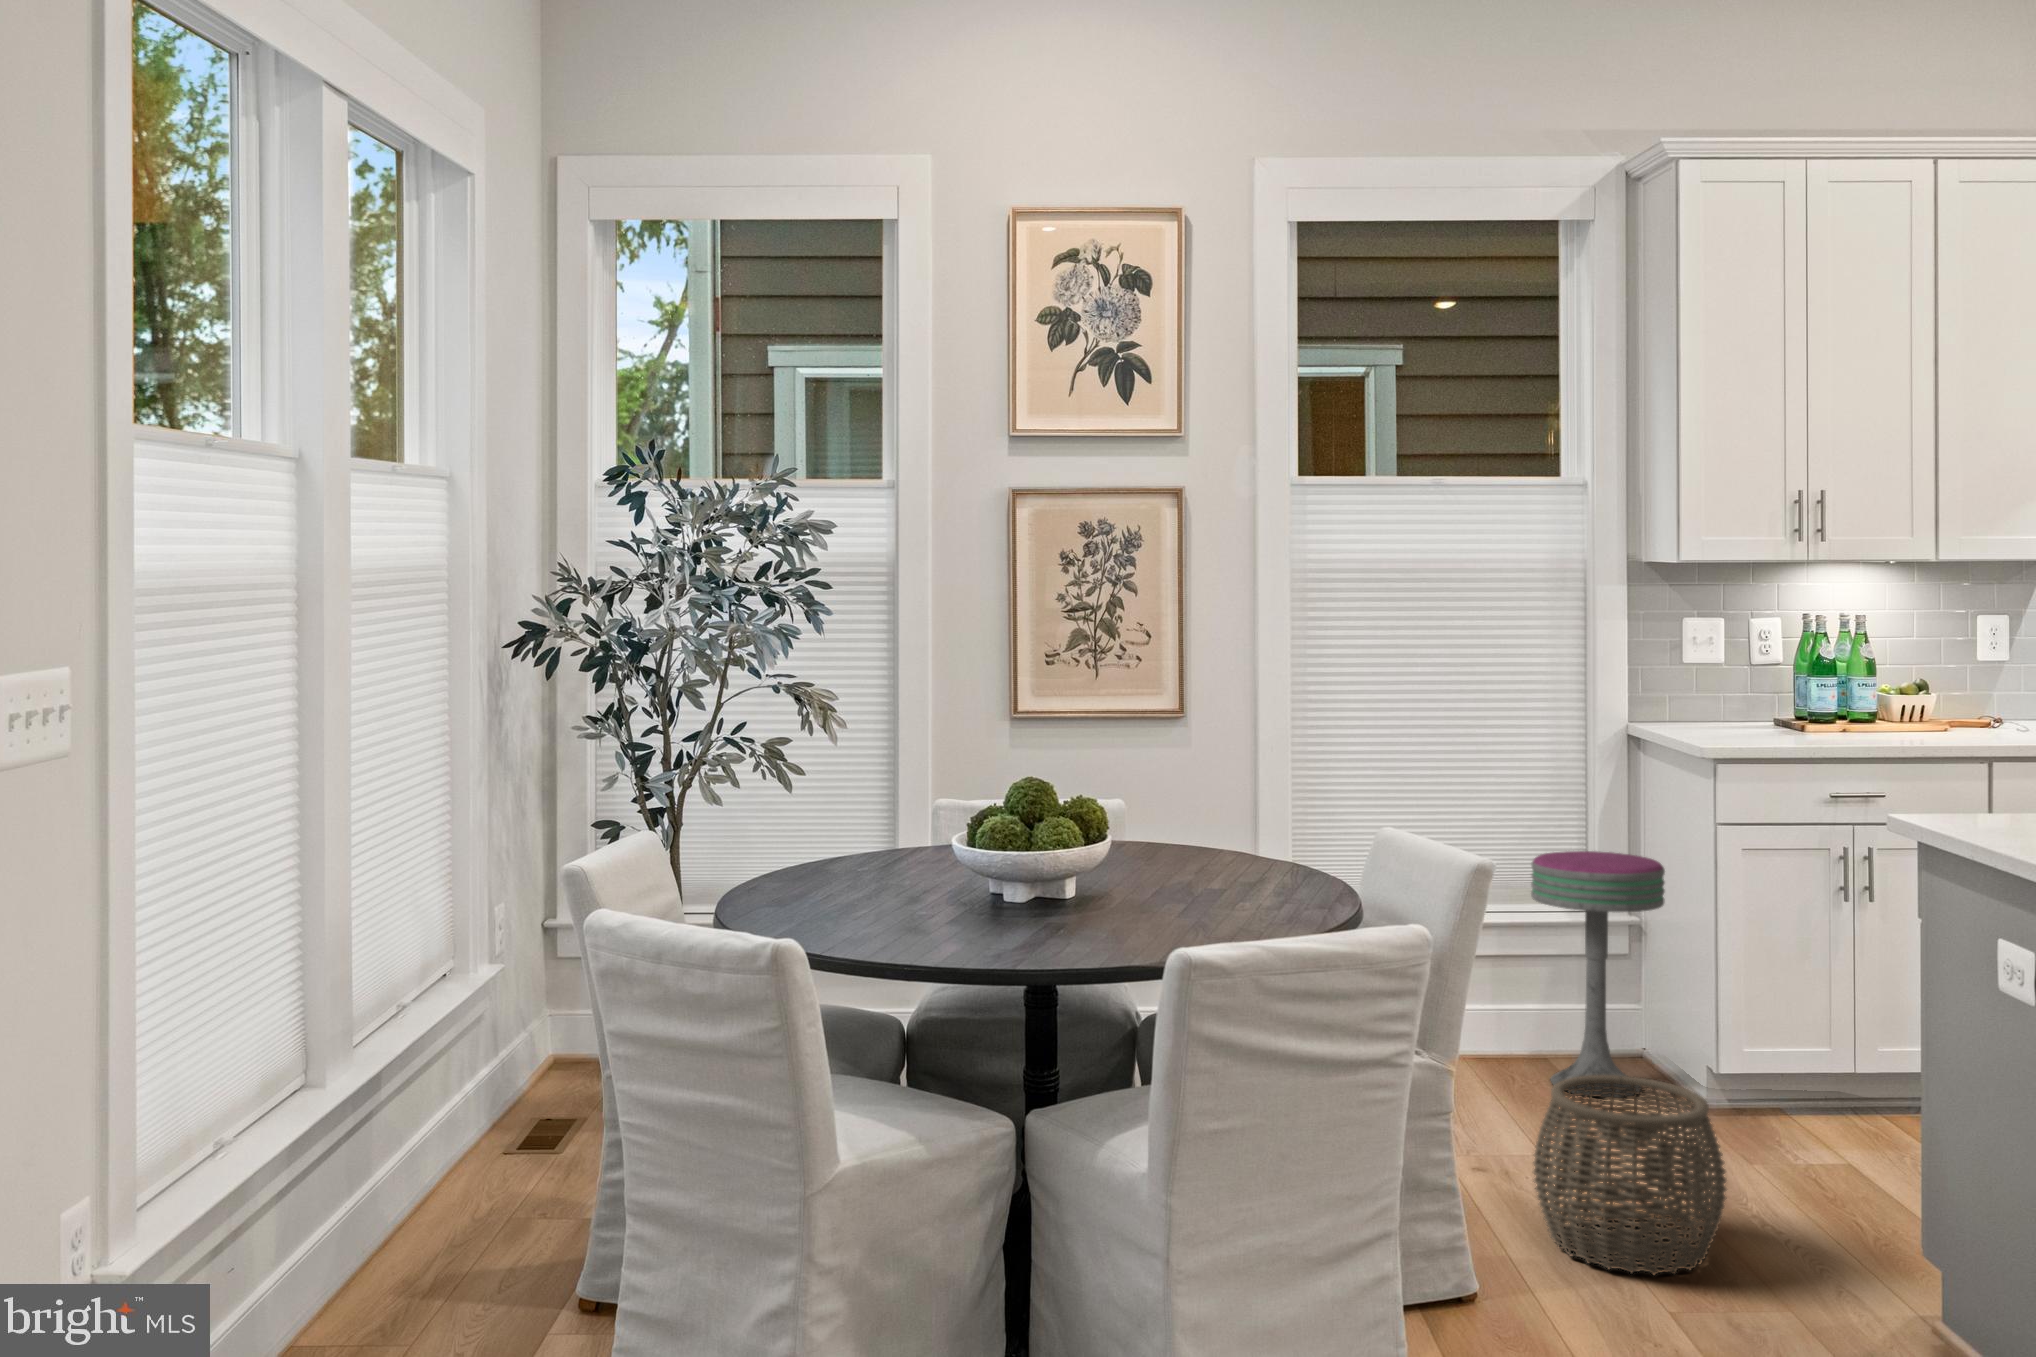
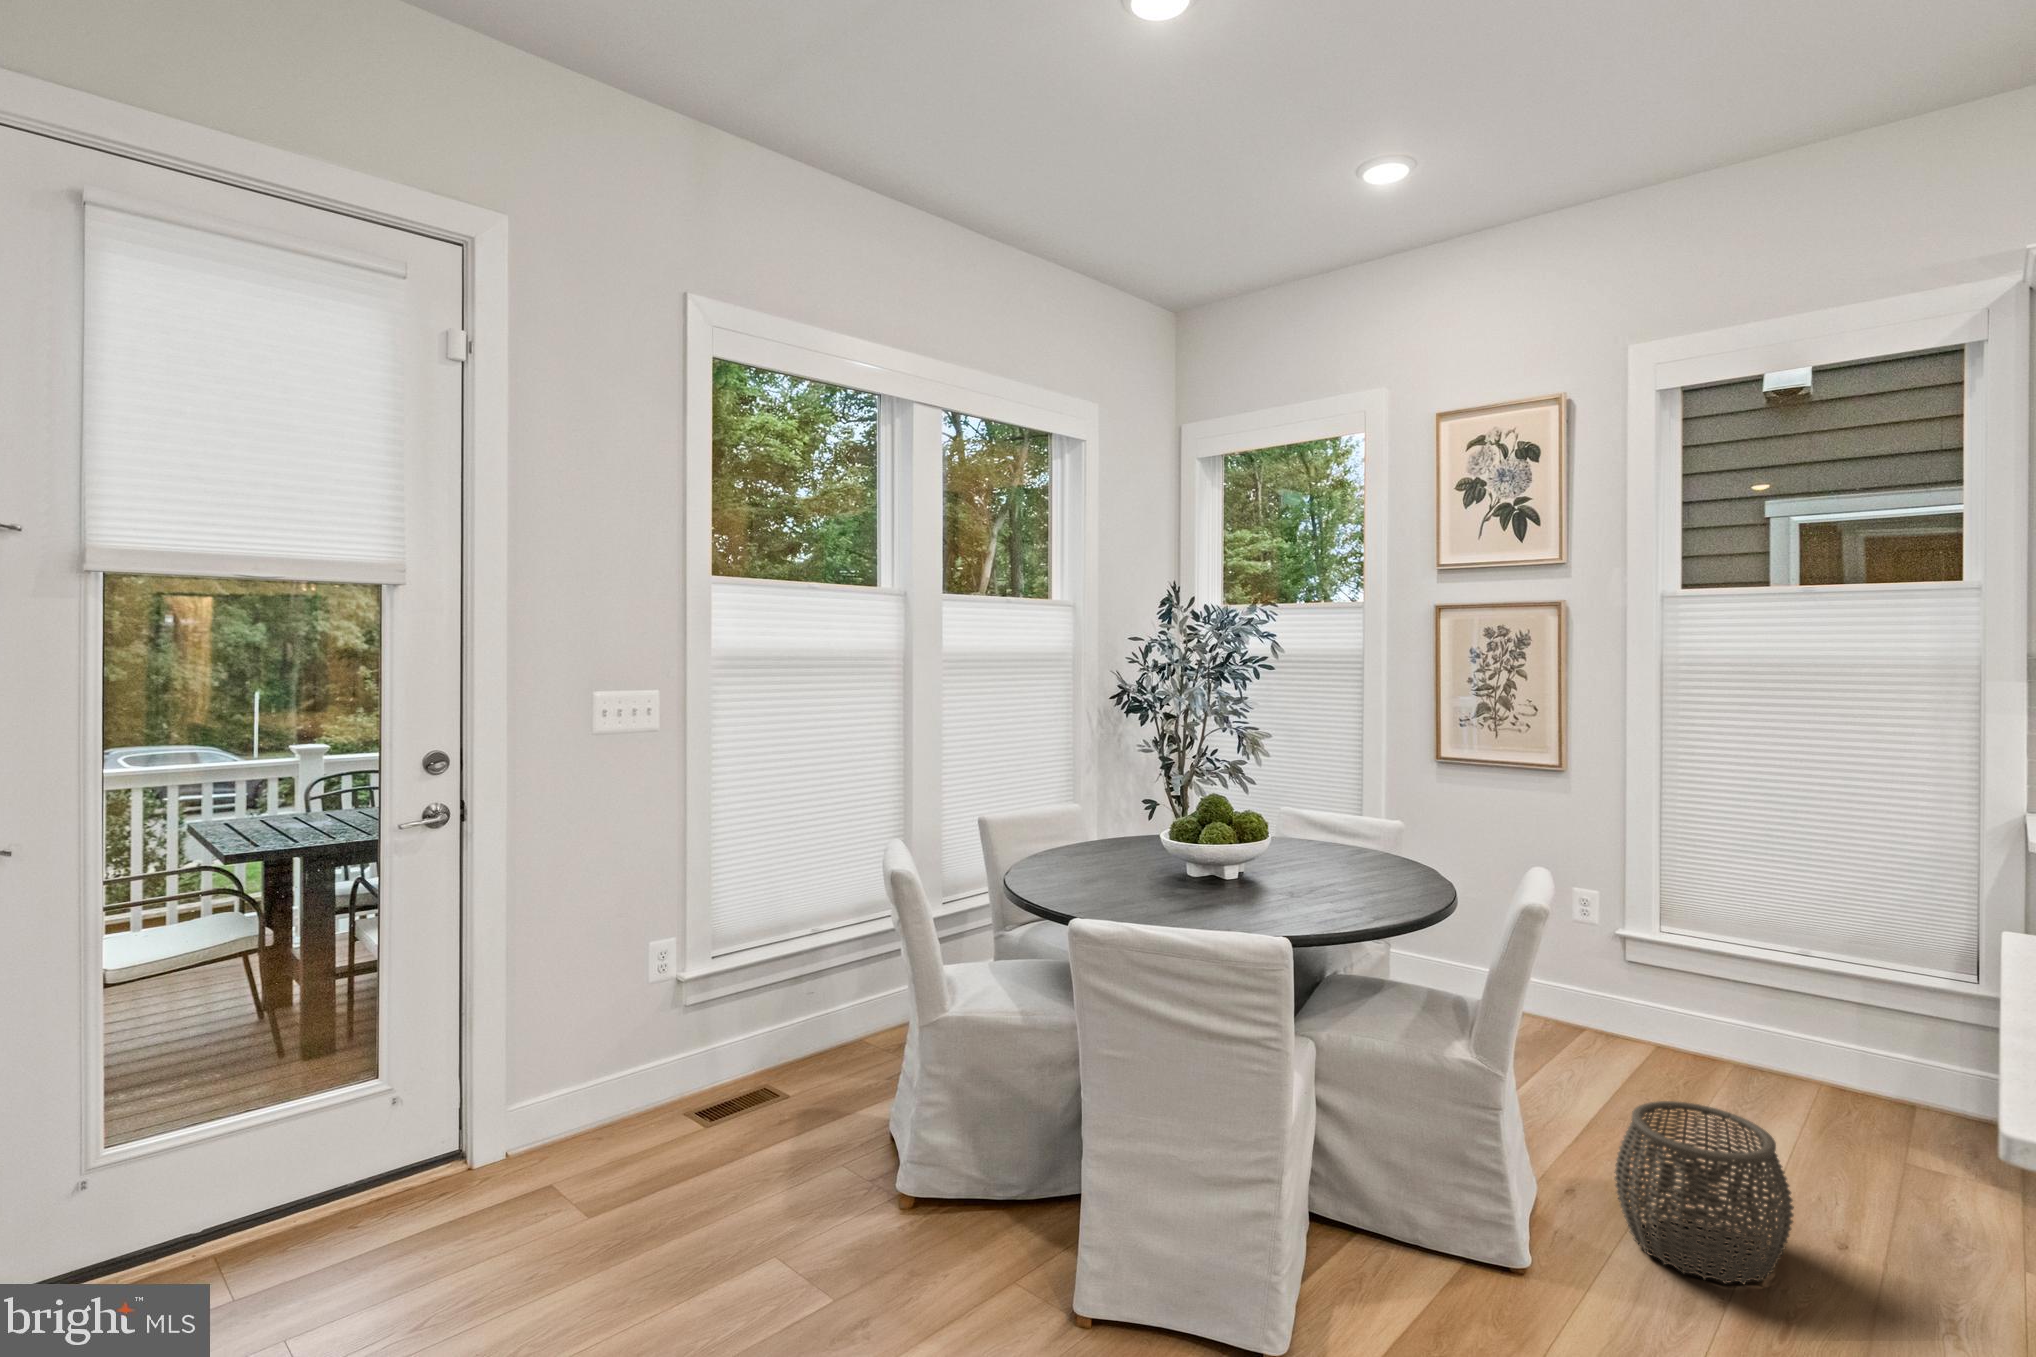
bar stool: present [1531,851,1665,1097] -> none [1852,924,2004,1161]

